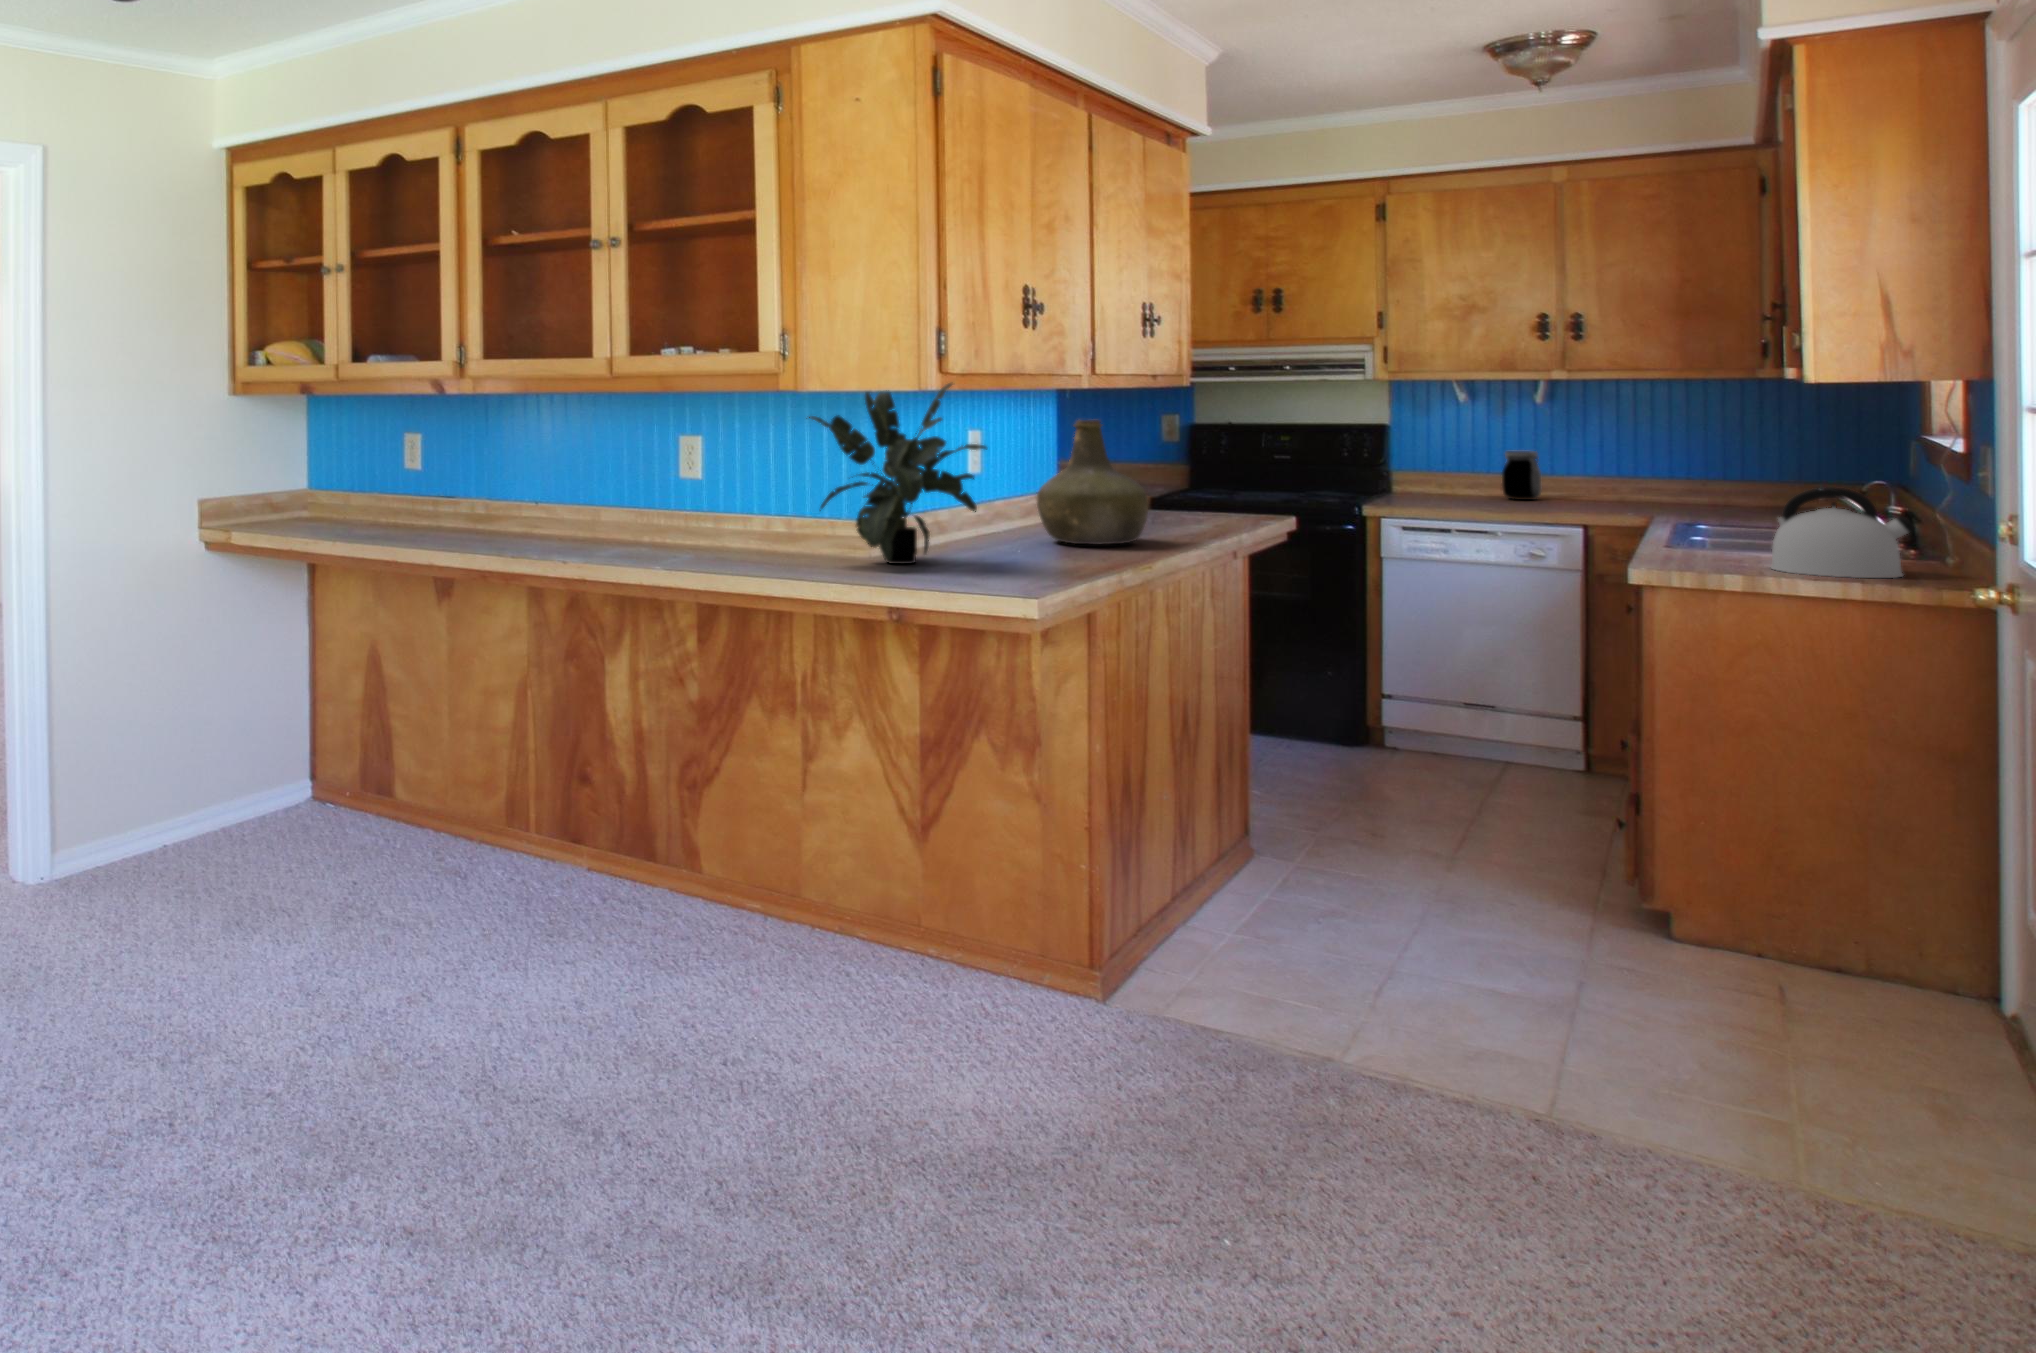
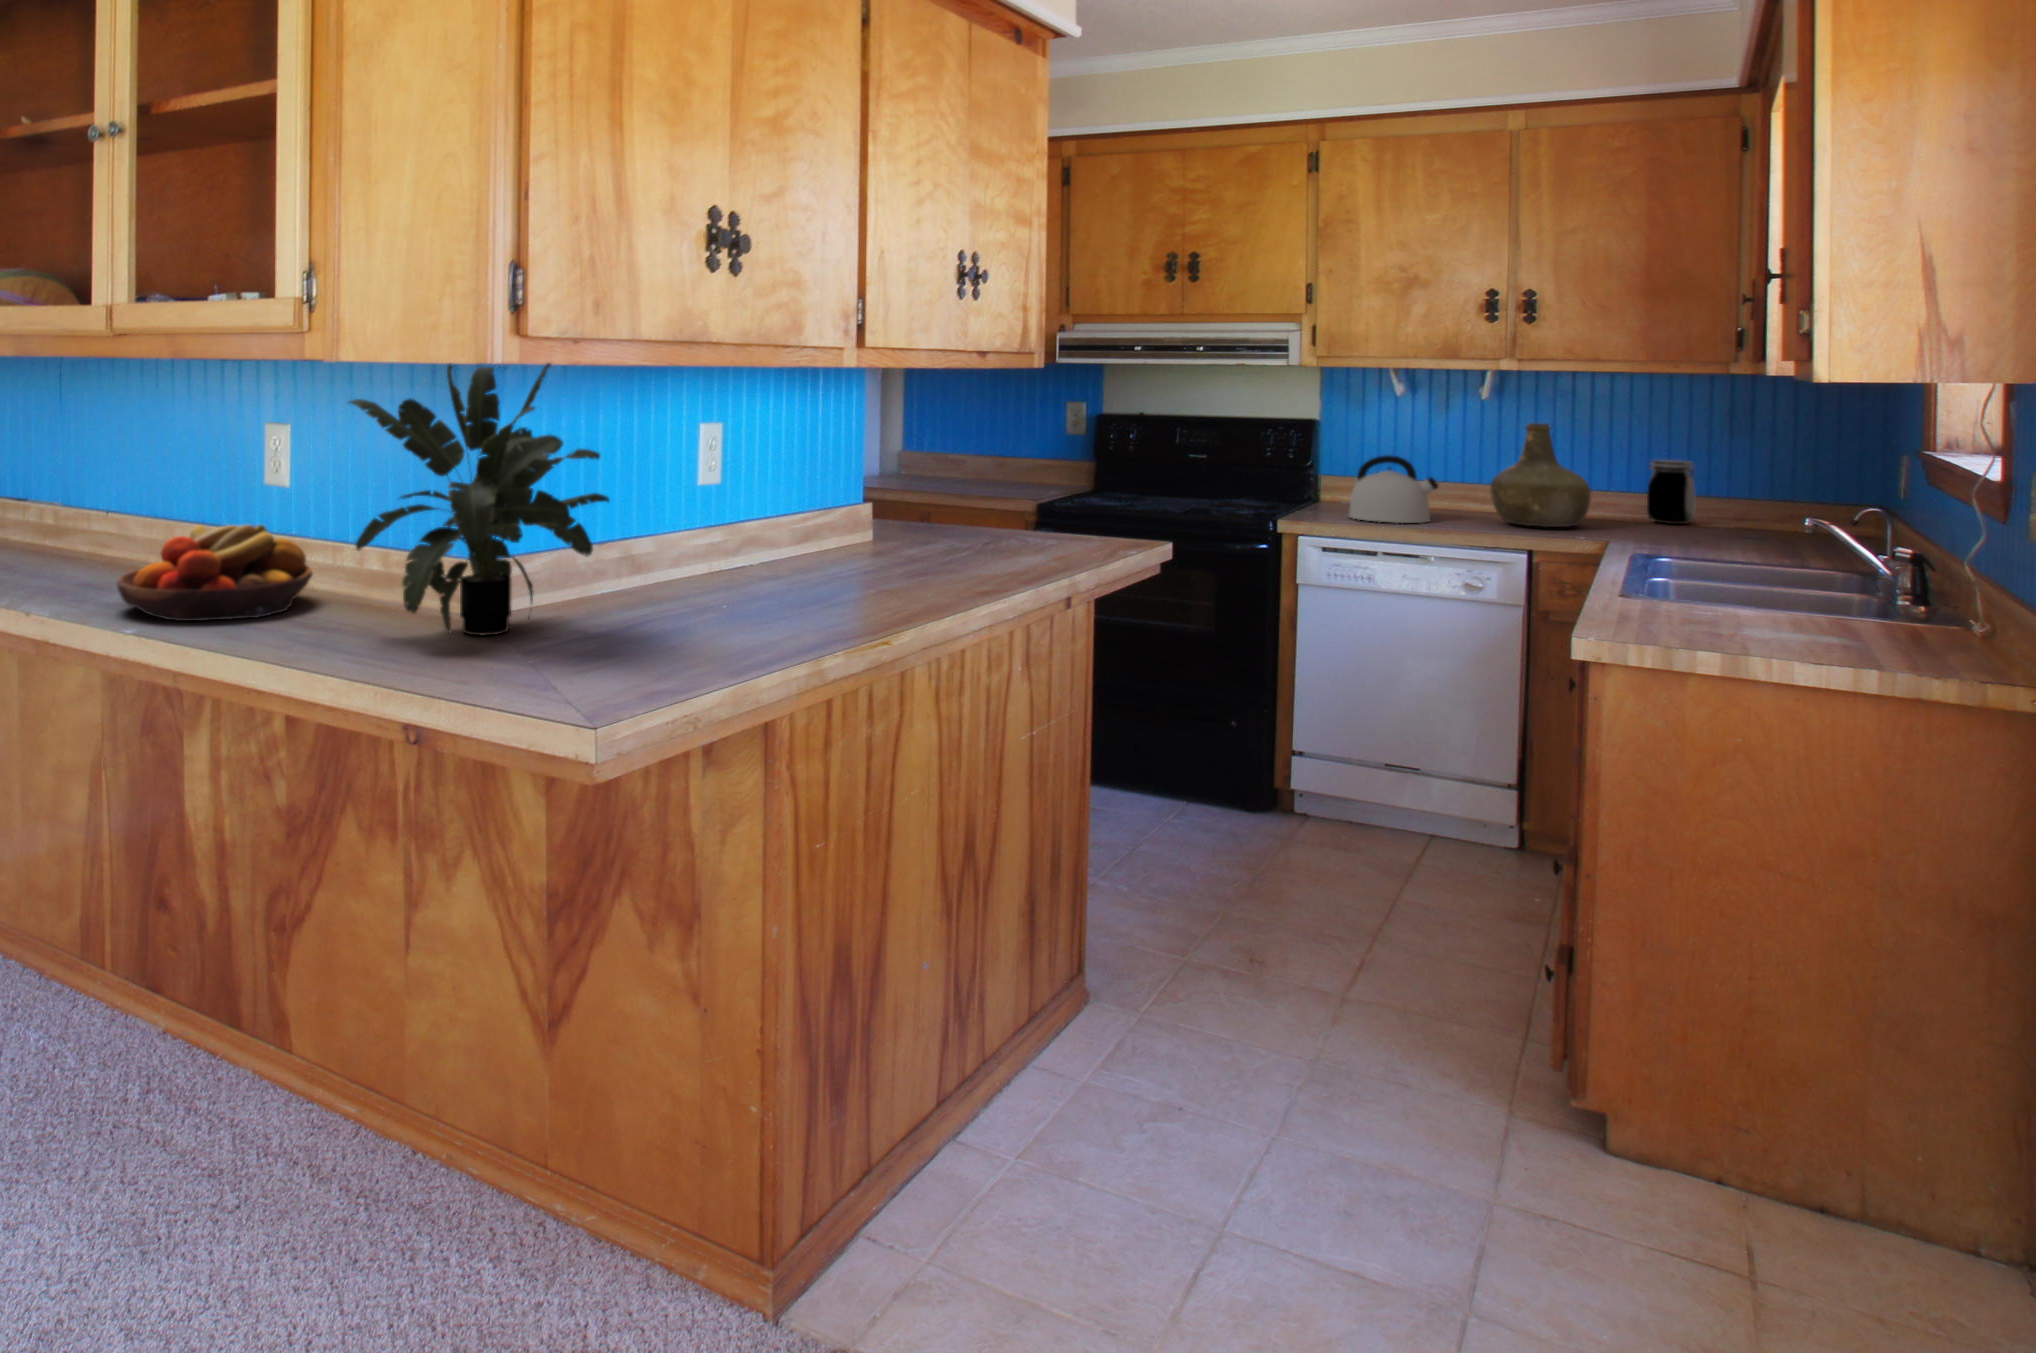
bottle: present [1037,420,1148,544] -> present [1490,423,1591,527]
jar: present [1502,451,1541,500] -> present [1647,460,1695,524]
kettle: present [1771,487,1914,578] -> present [1349,455,1439,523]
fruit bowl: none [633,501,755,561] -> present [117,525,312,621]

